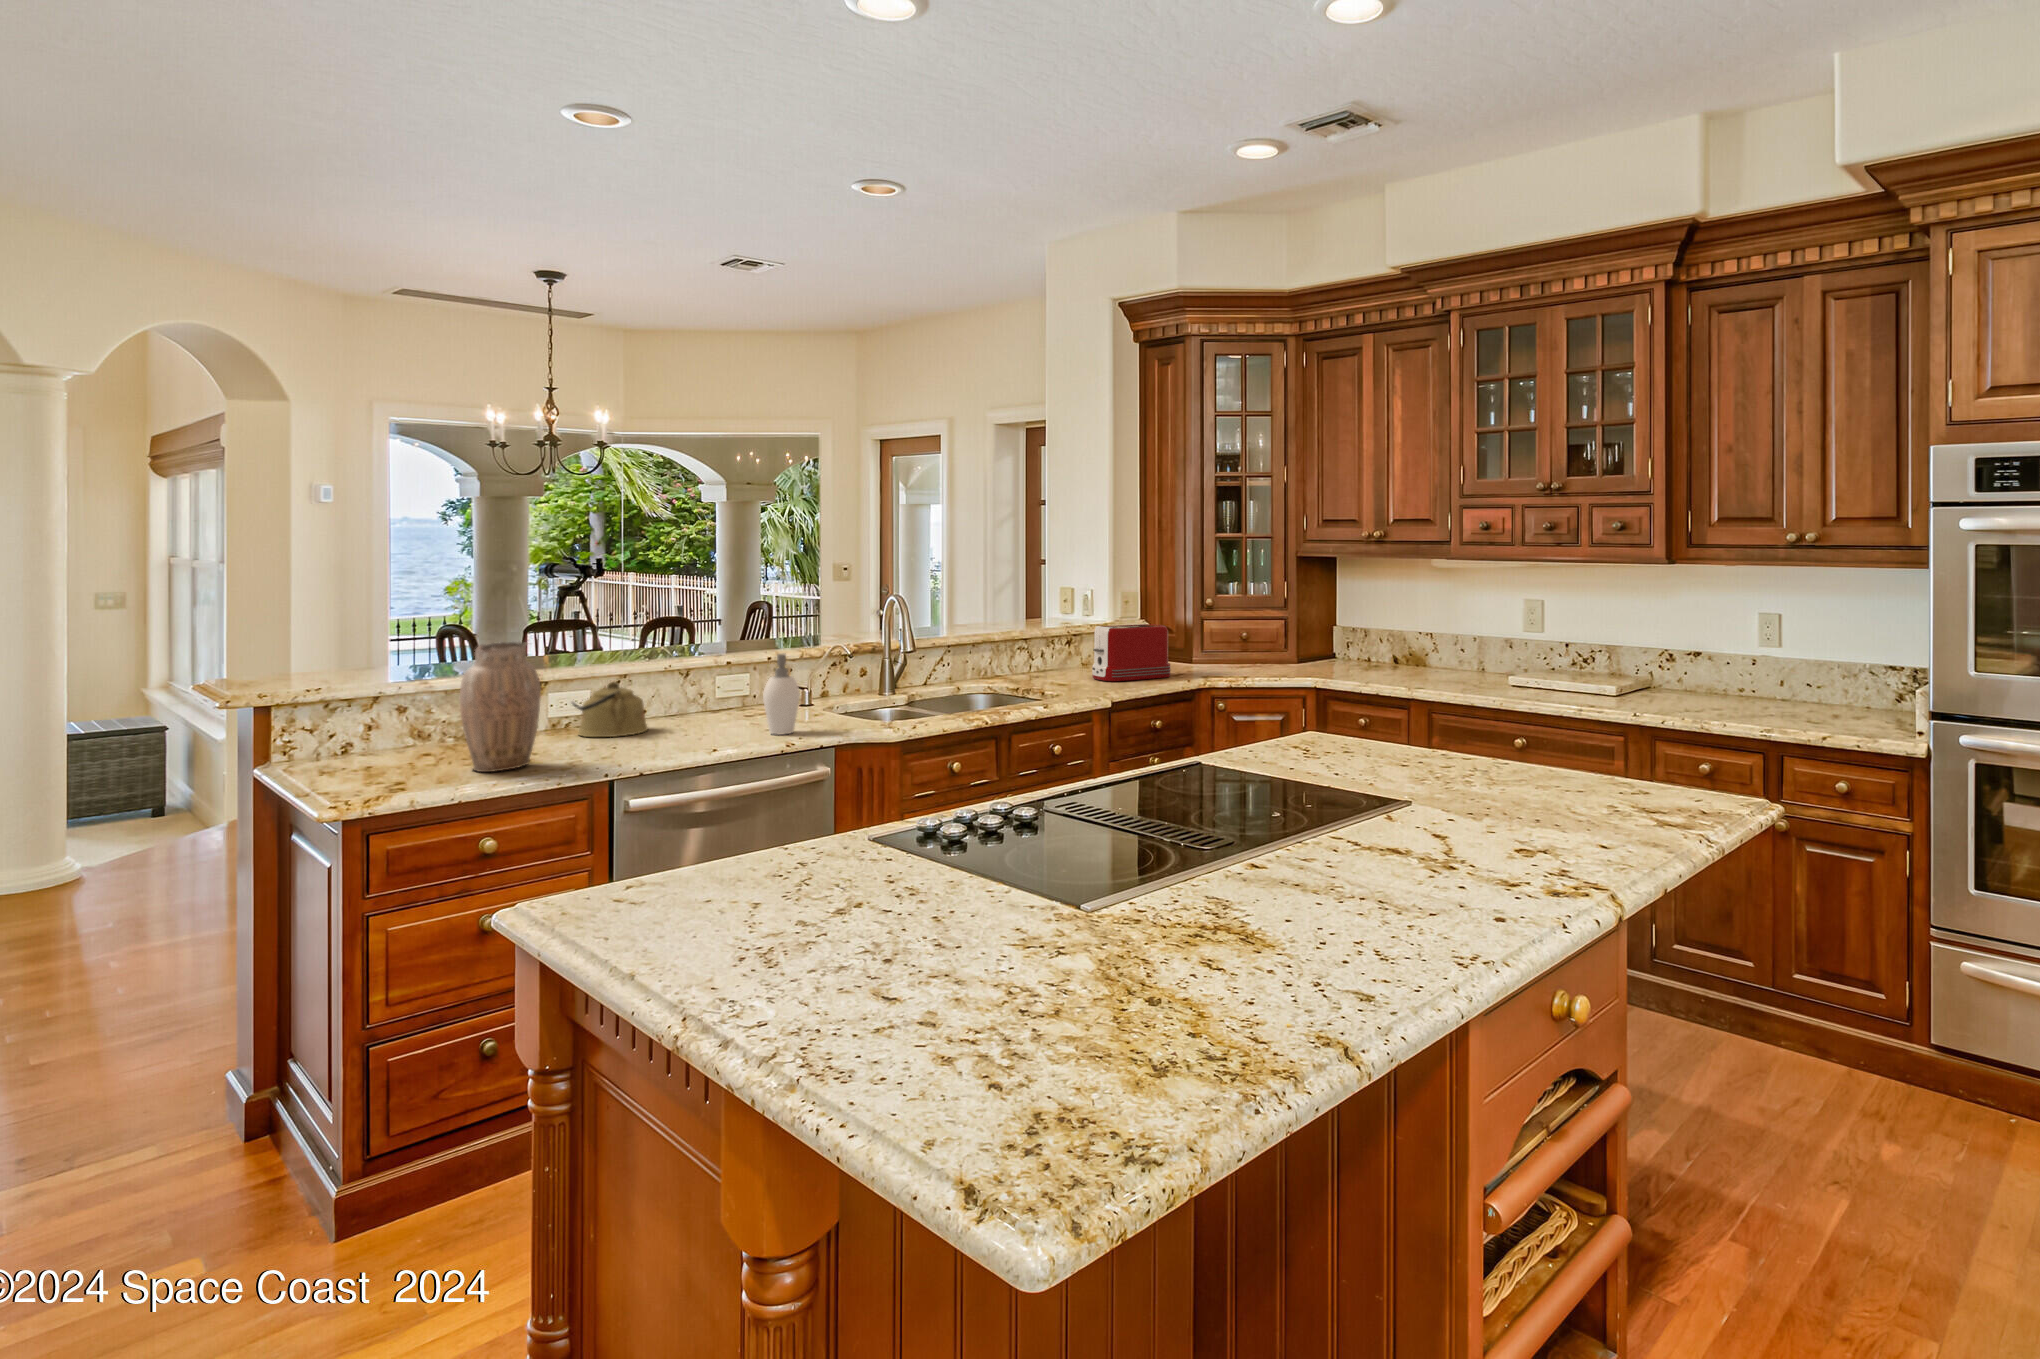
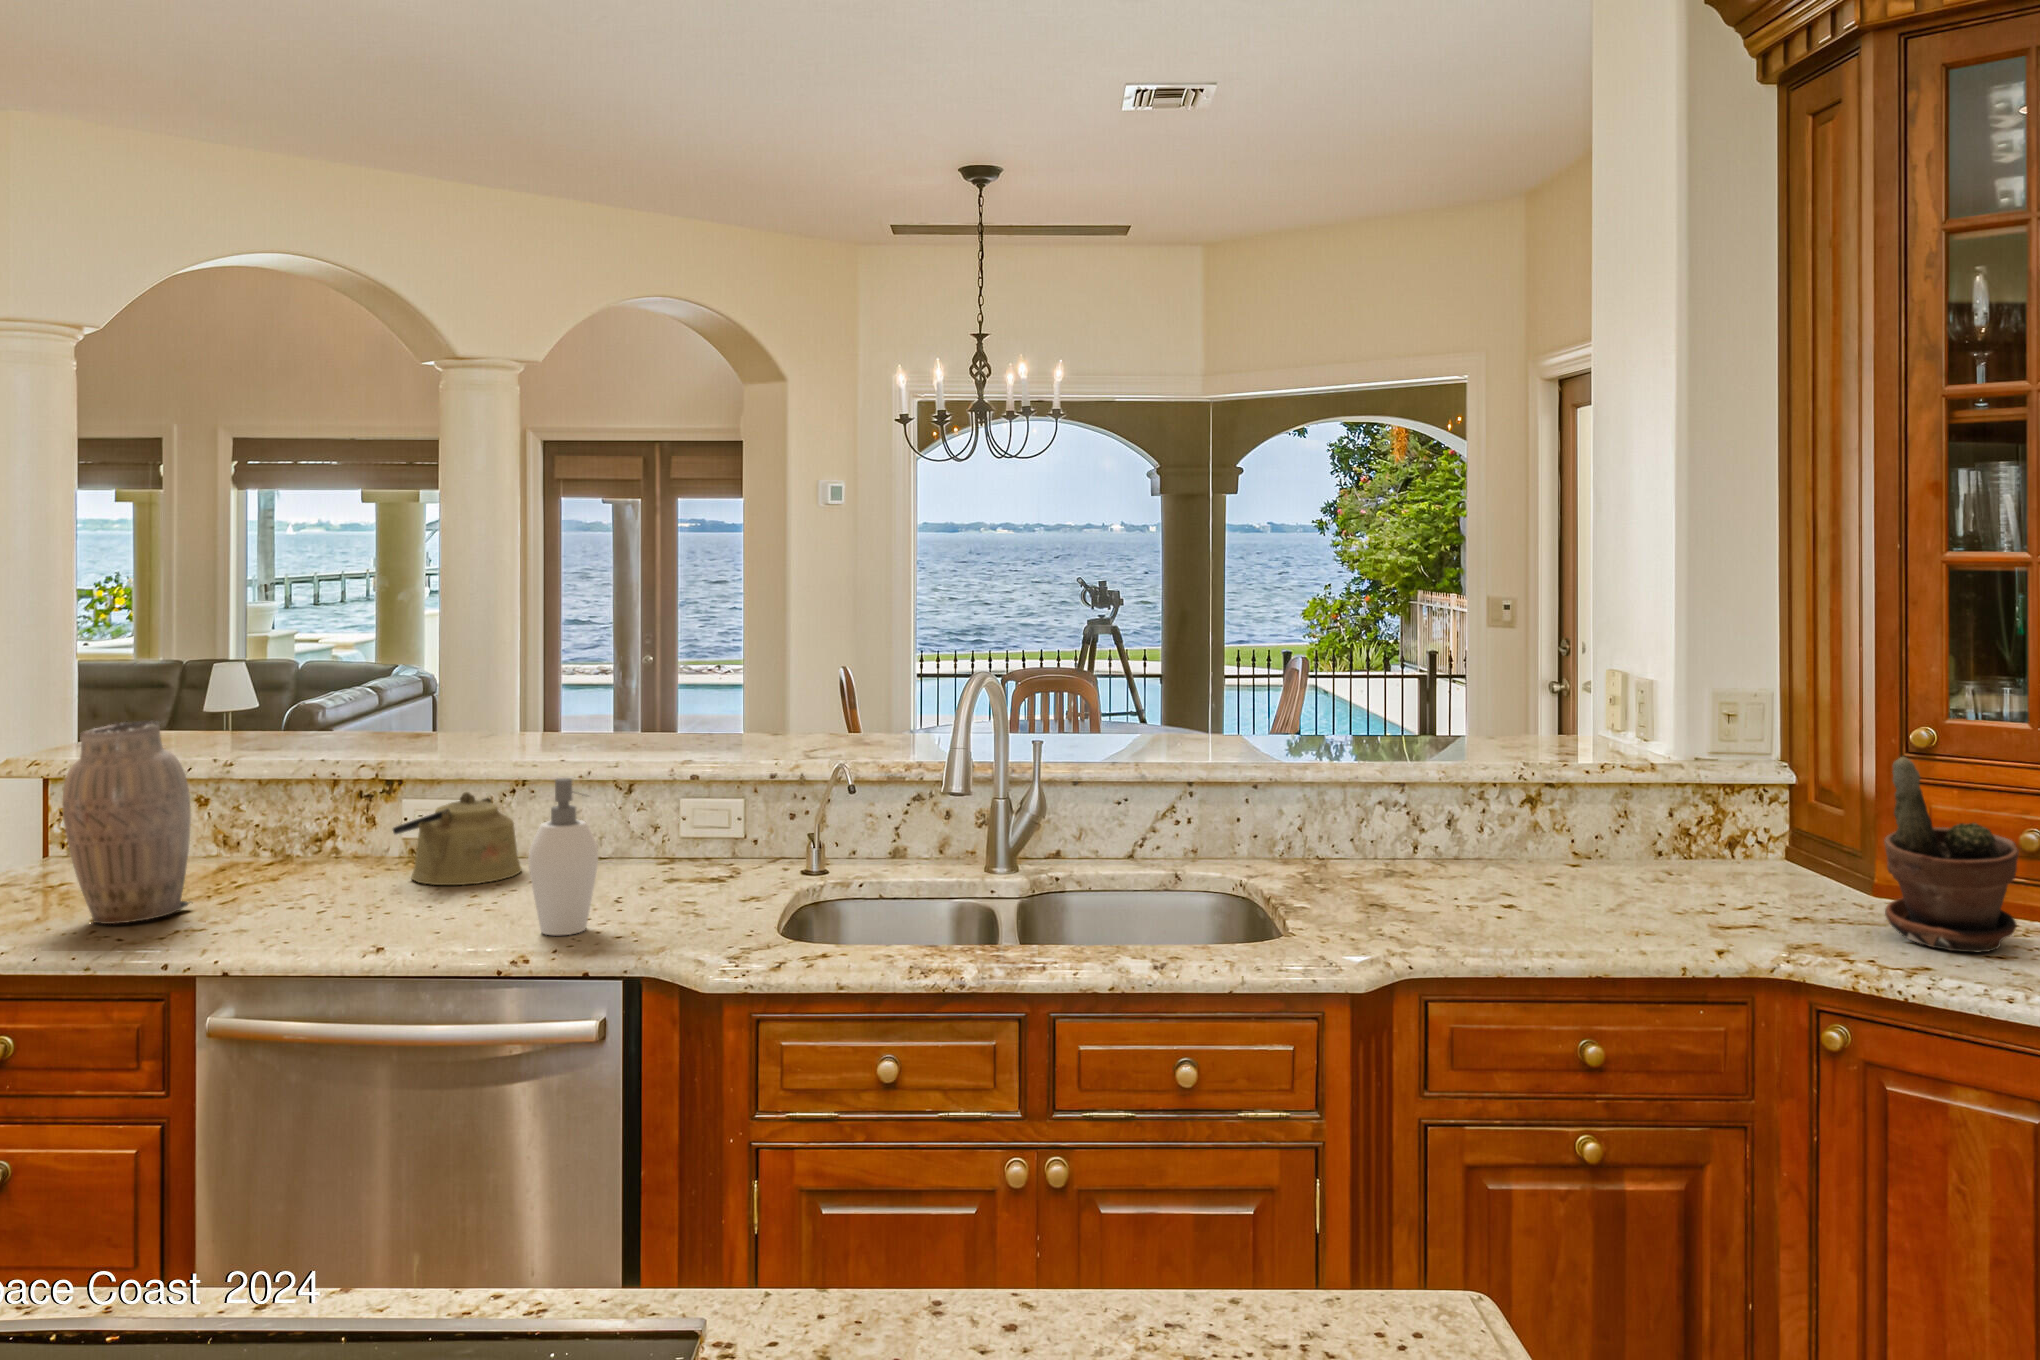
potted plant: none [1210,608,1250,671] -> present [1884,757,2019,952]
toaster: present [1092,624,1170,681] -> none [1481,774,1708,935]

